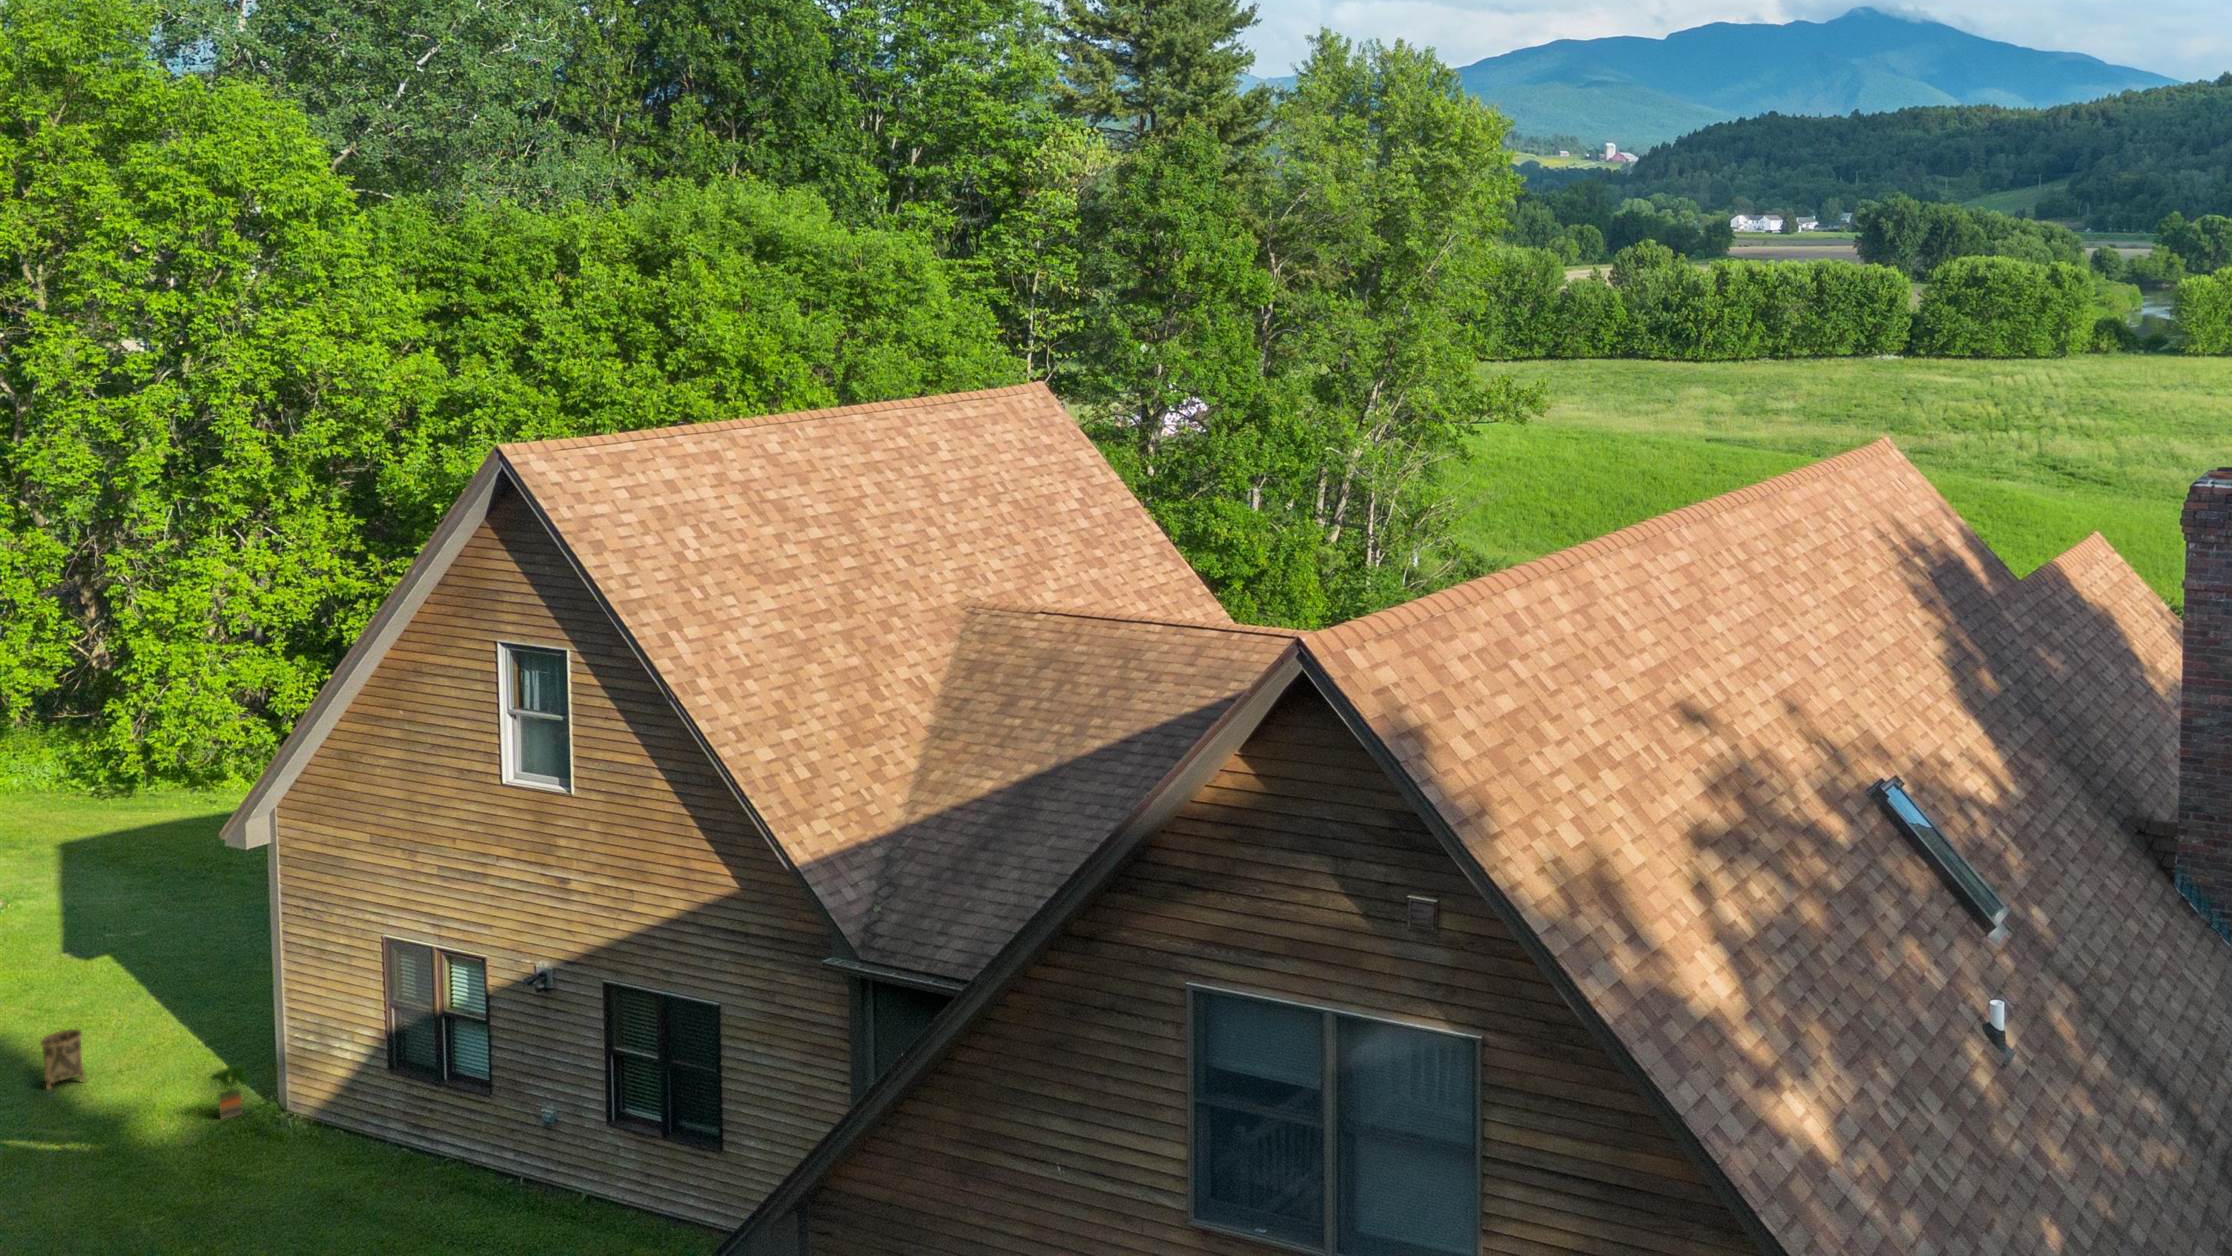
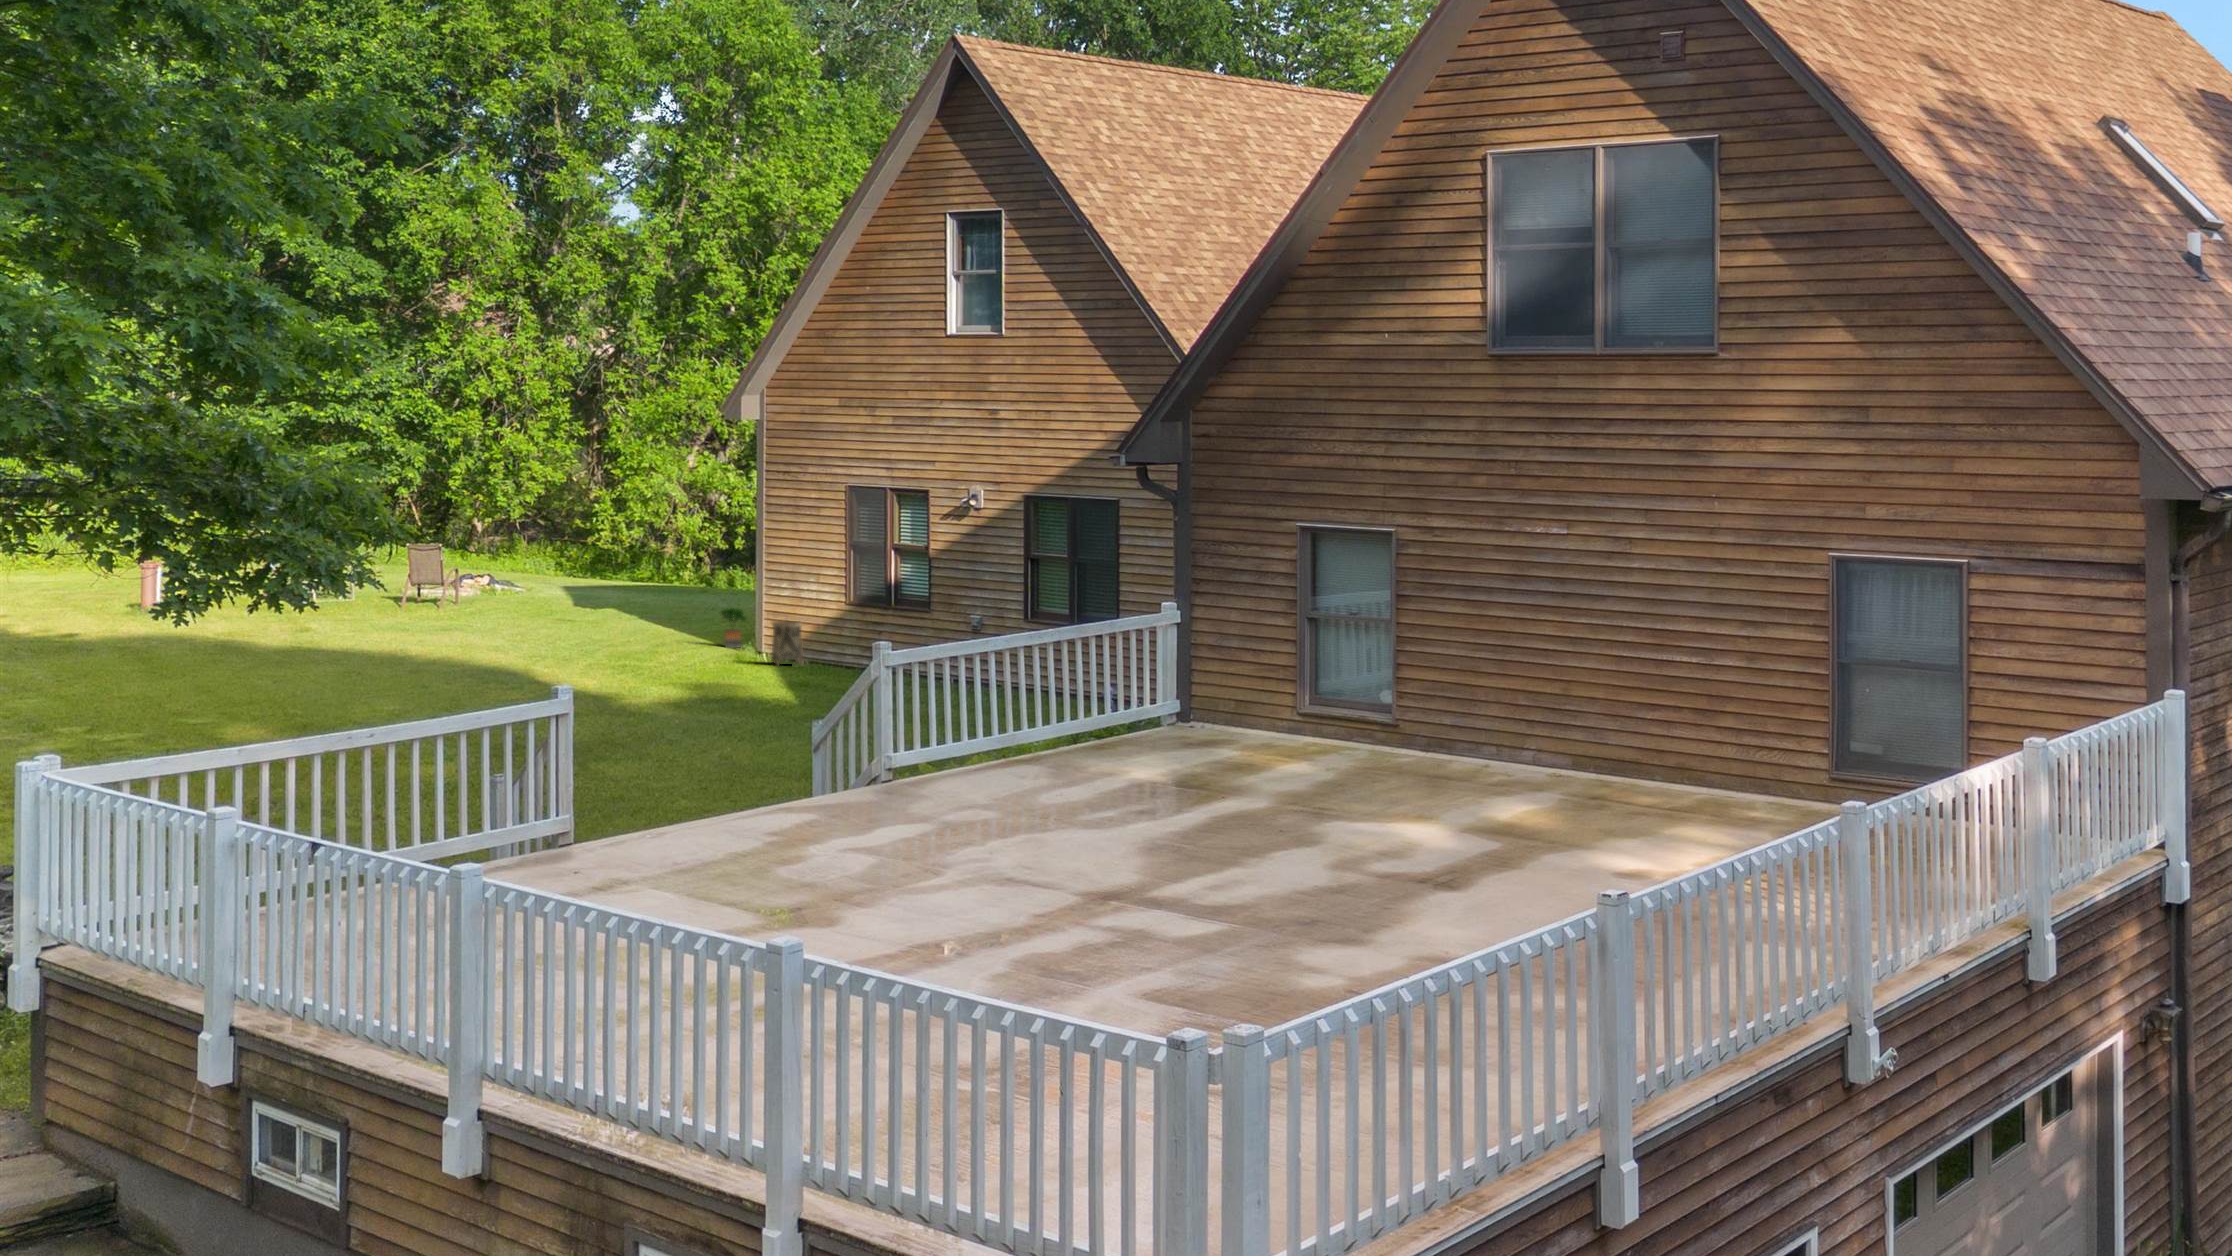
basket: present [40,1029,85,1090] -> present [771,621,804,664]

